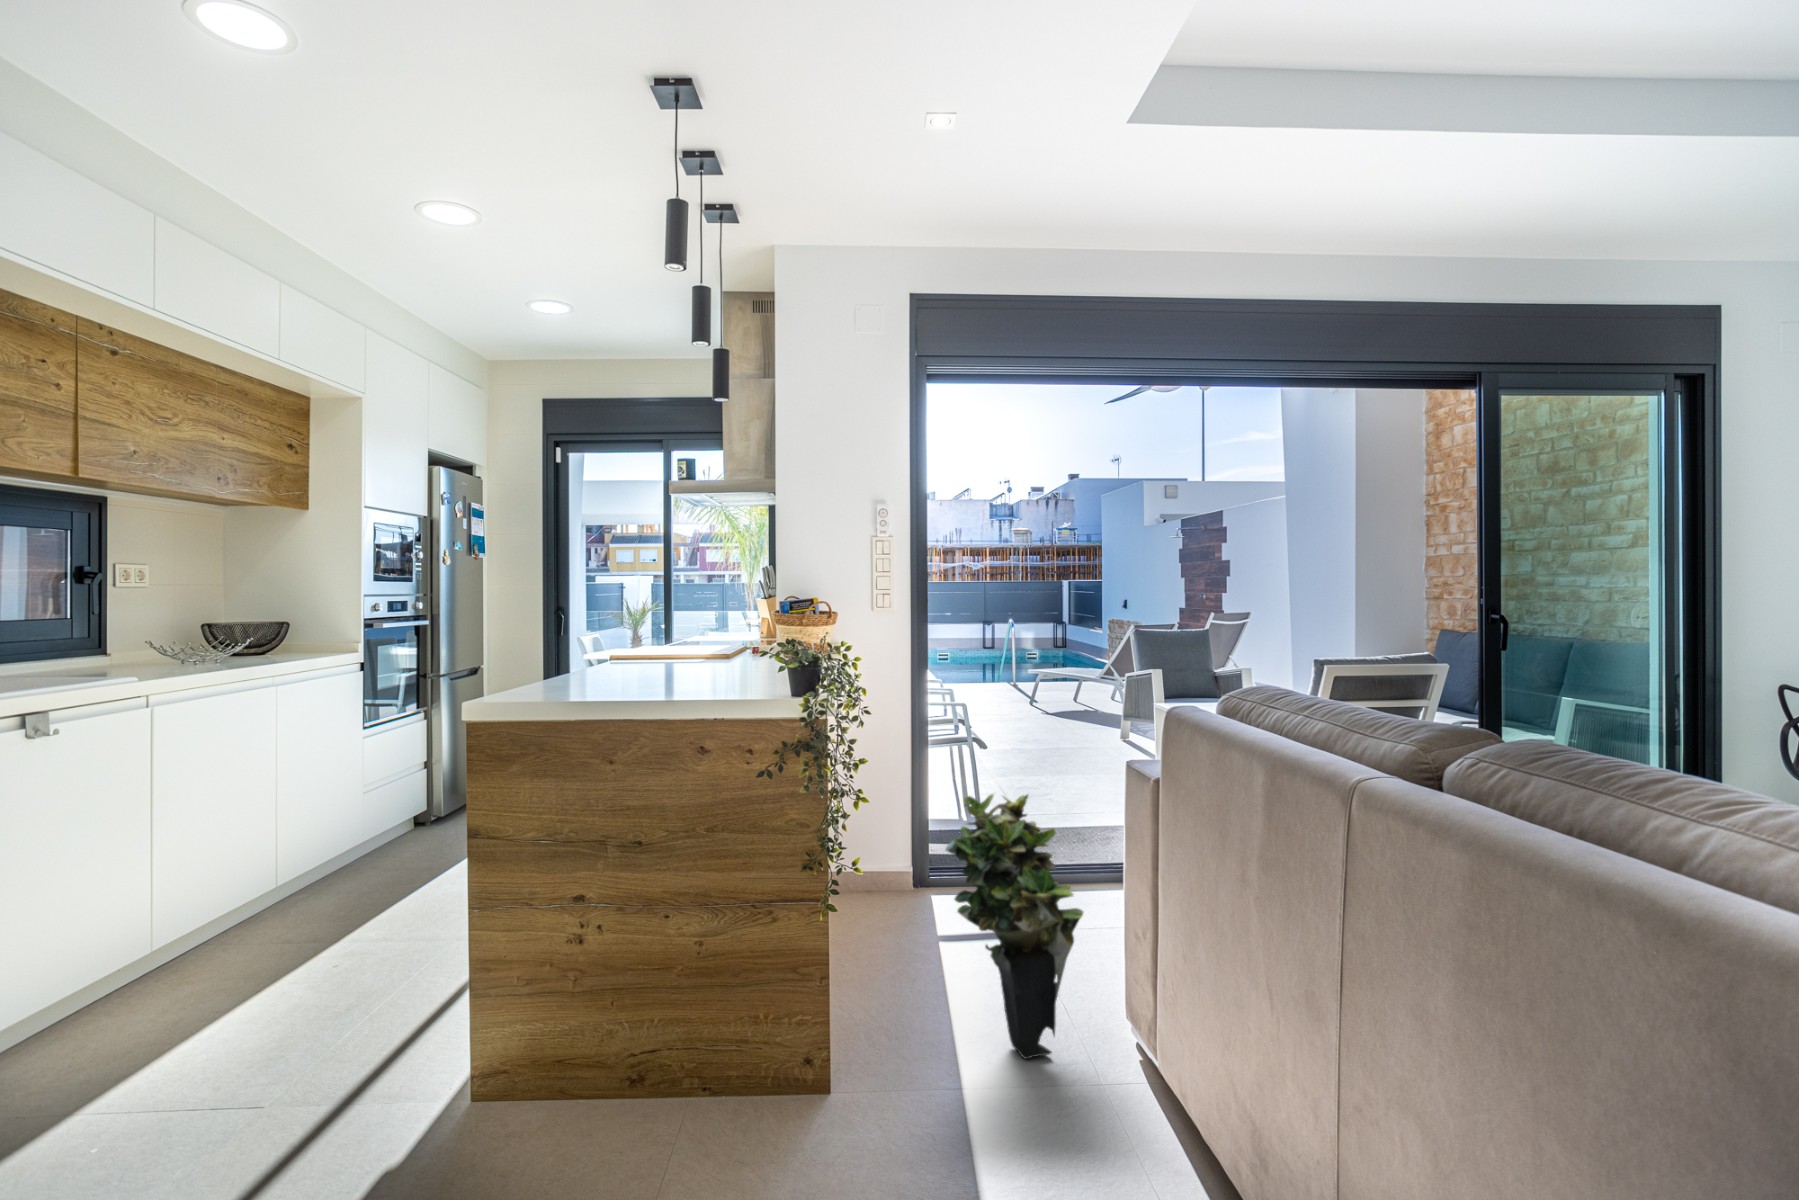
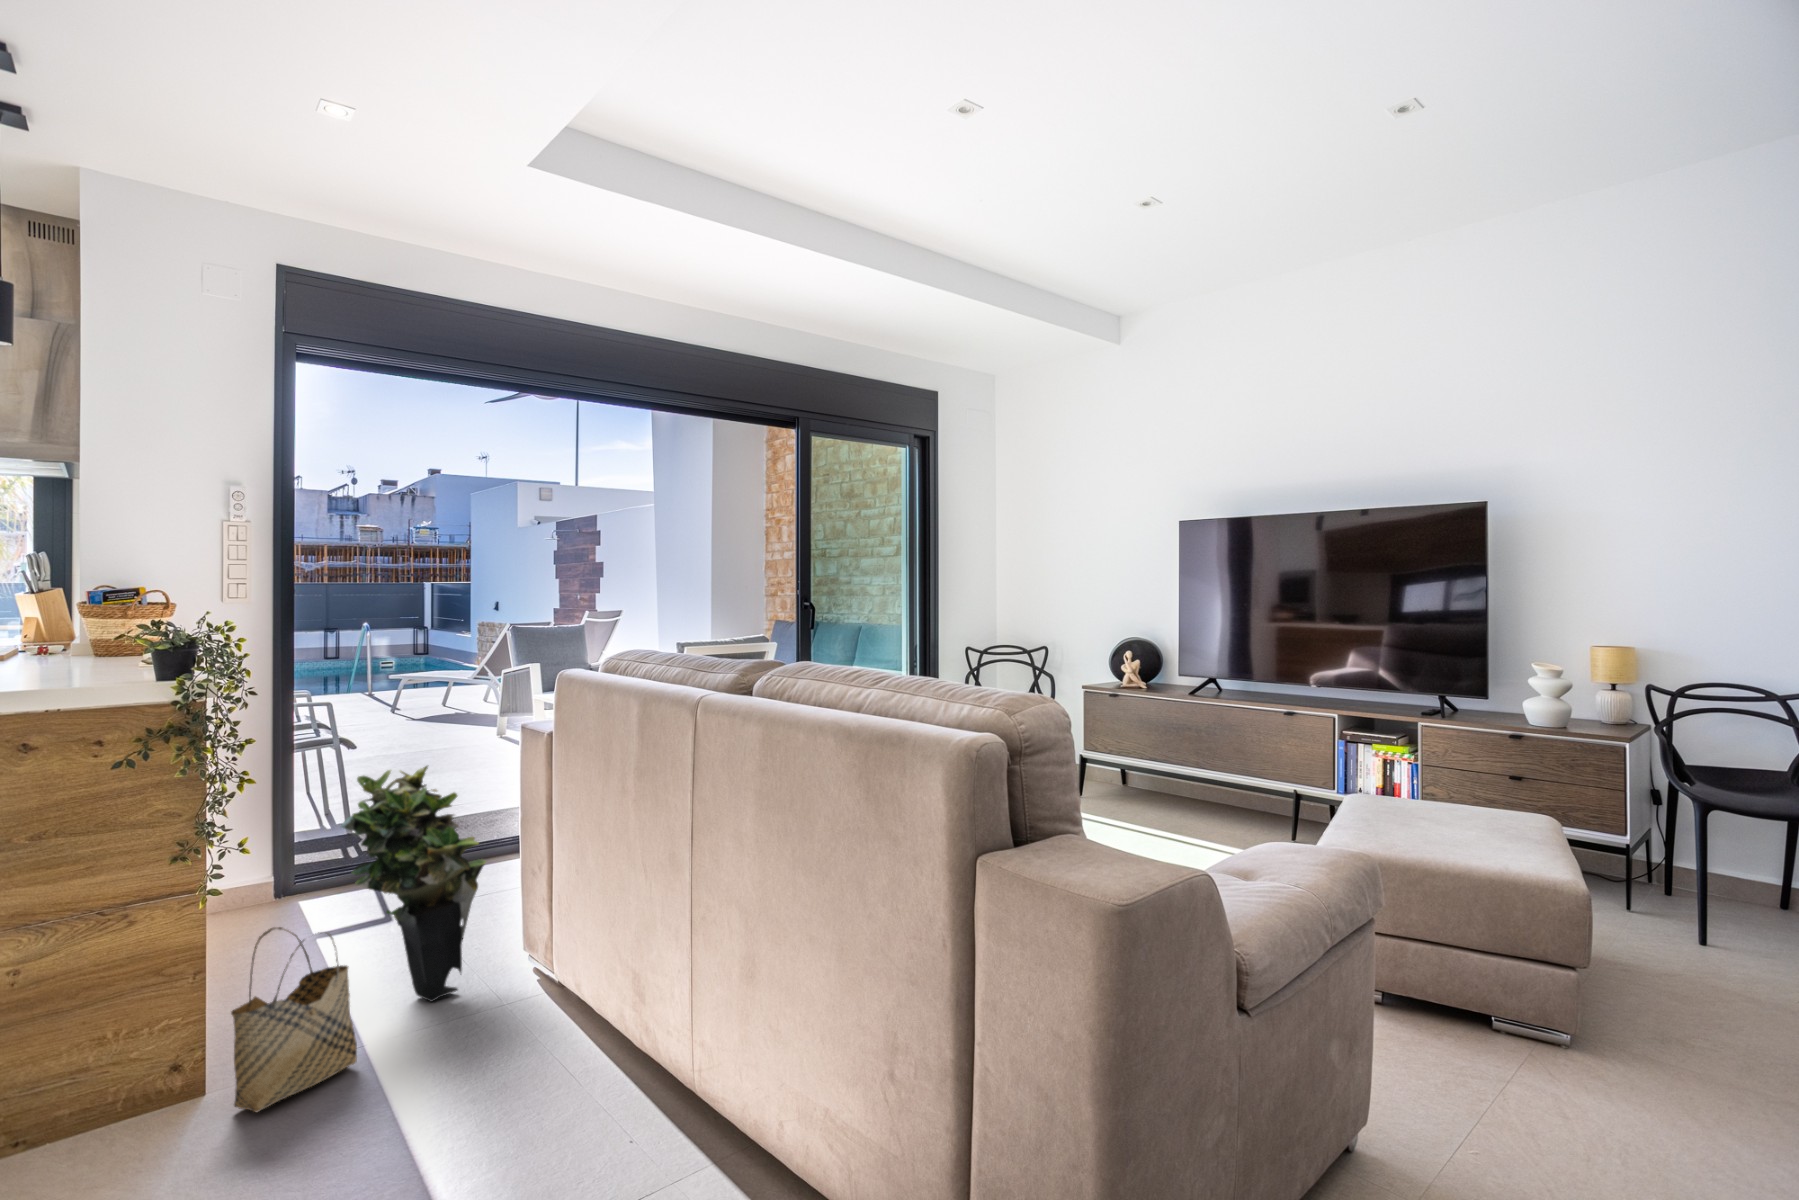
woven basket: none [836,952,946,1144] -> present [231,927,357,1112]

